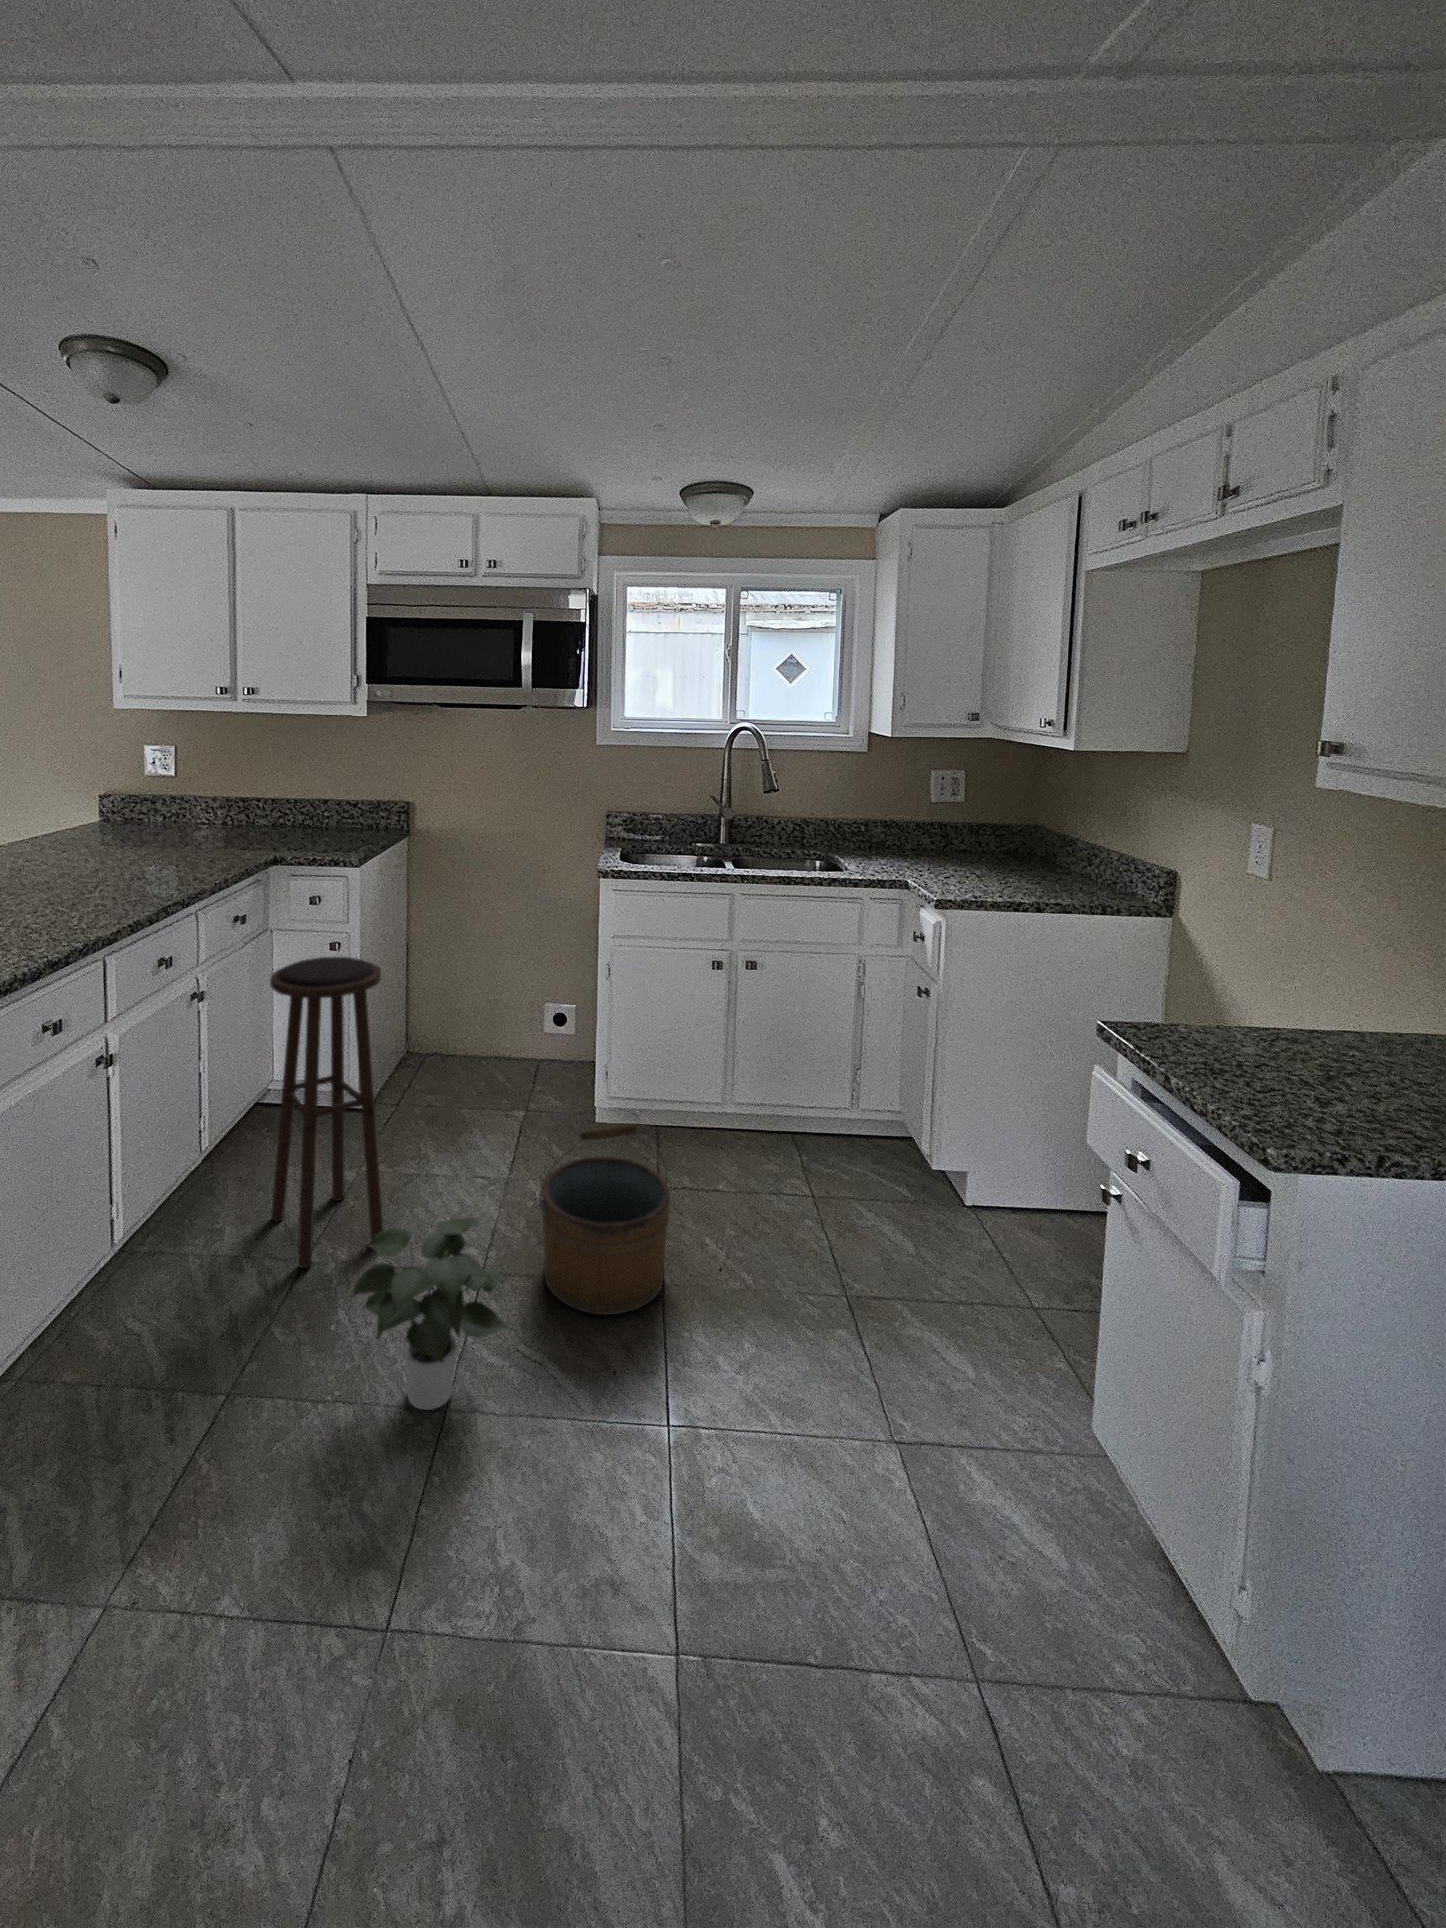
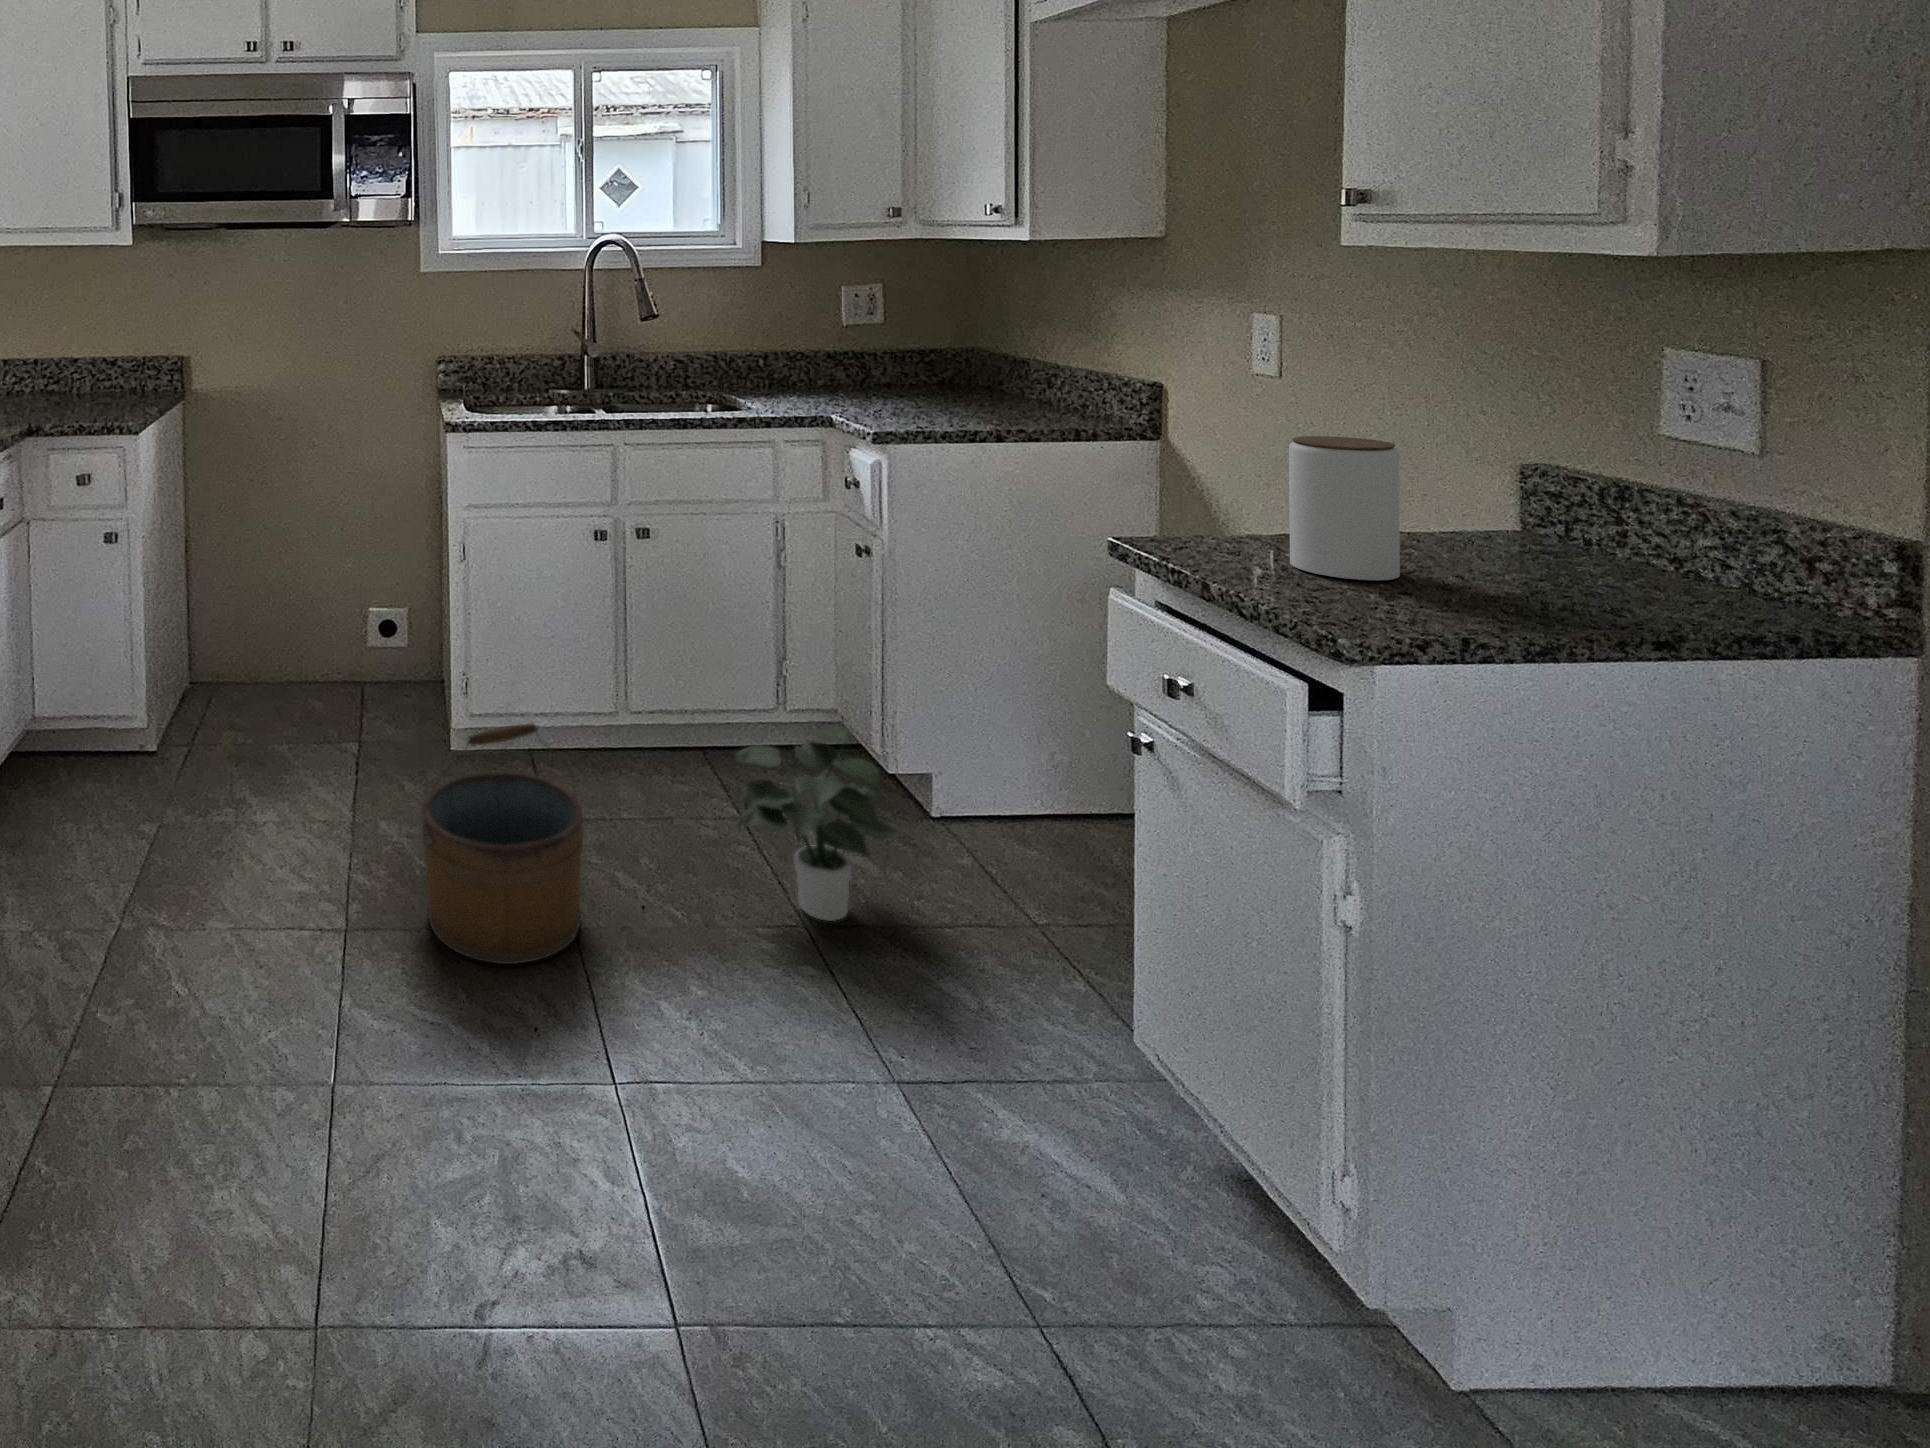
jar: none [1248,954,1349,1086] -> present [1289,436,1400,580]
stool: present [270,957,383,1268] -> none [62,538,216,939]
potted plant: present [352,1217,510,1410] -> present [733,727,900,921]

